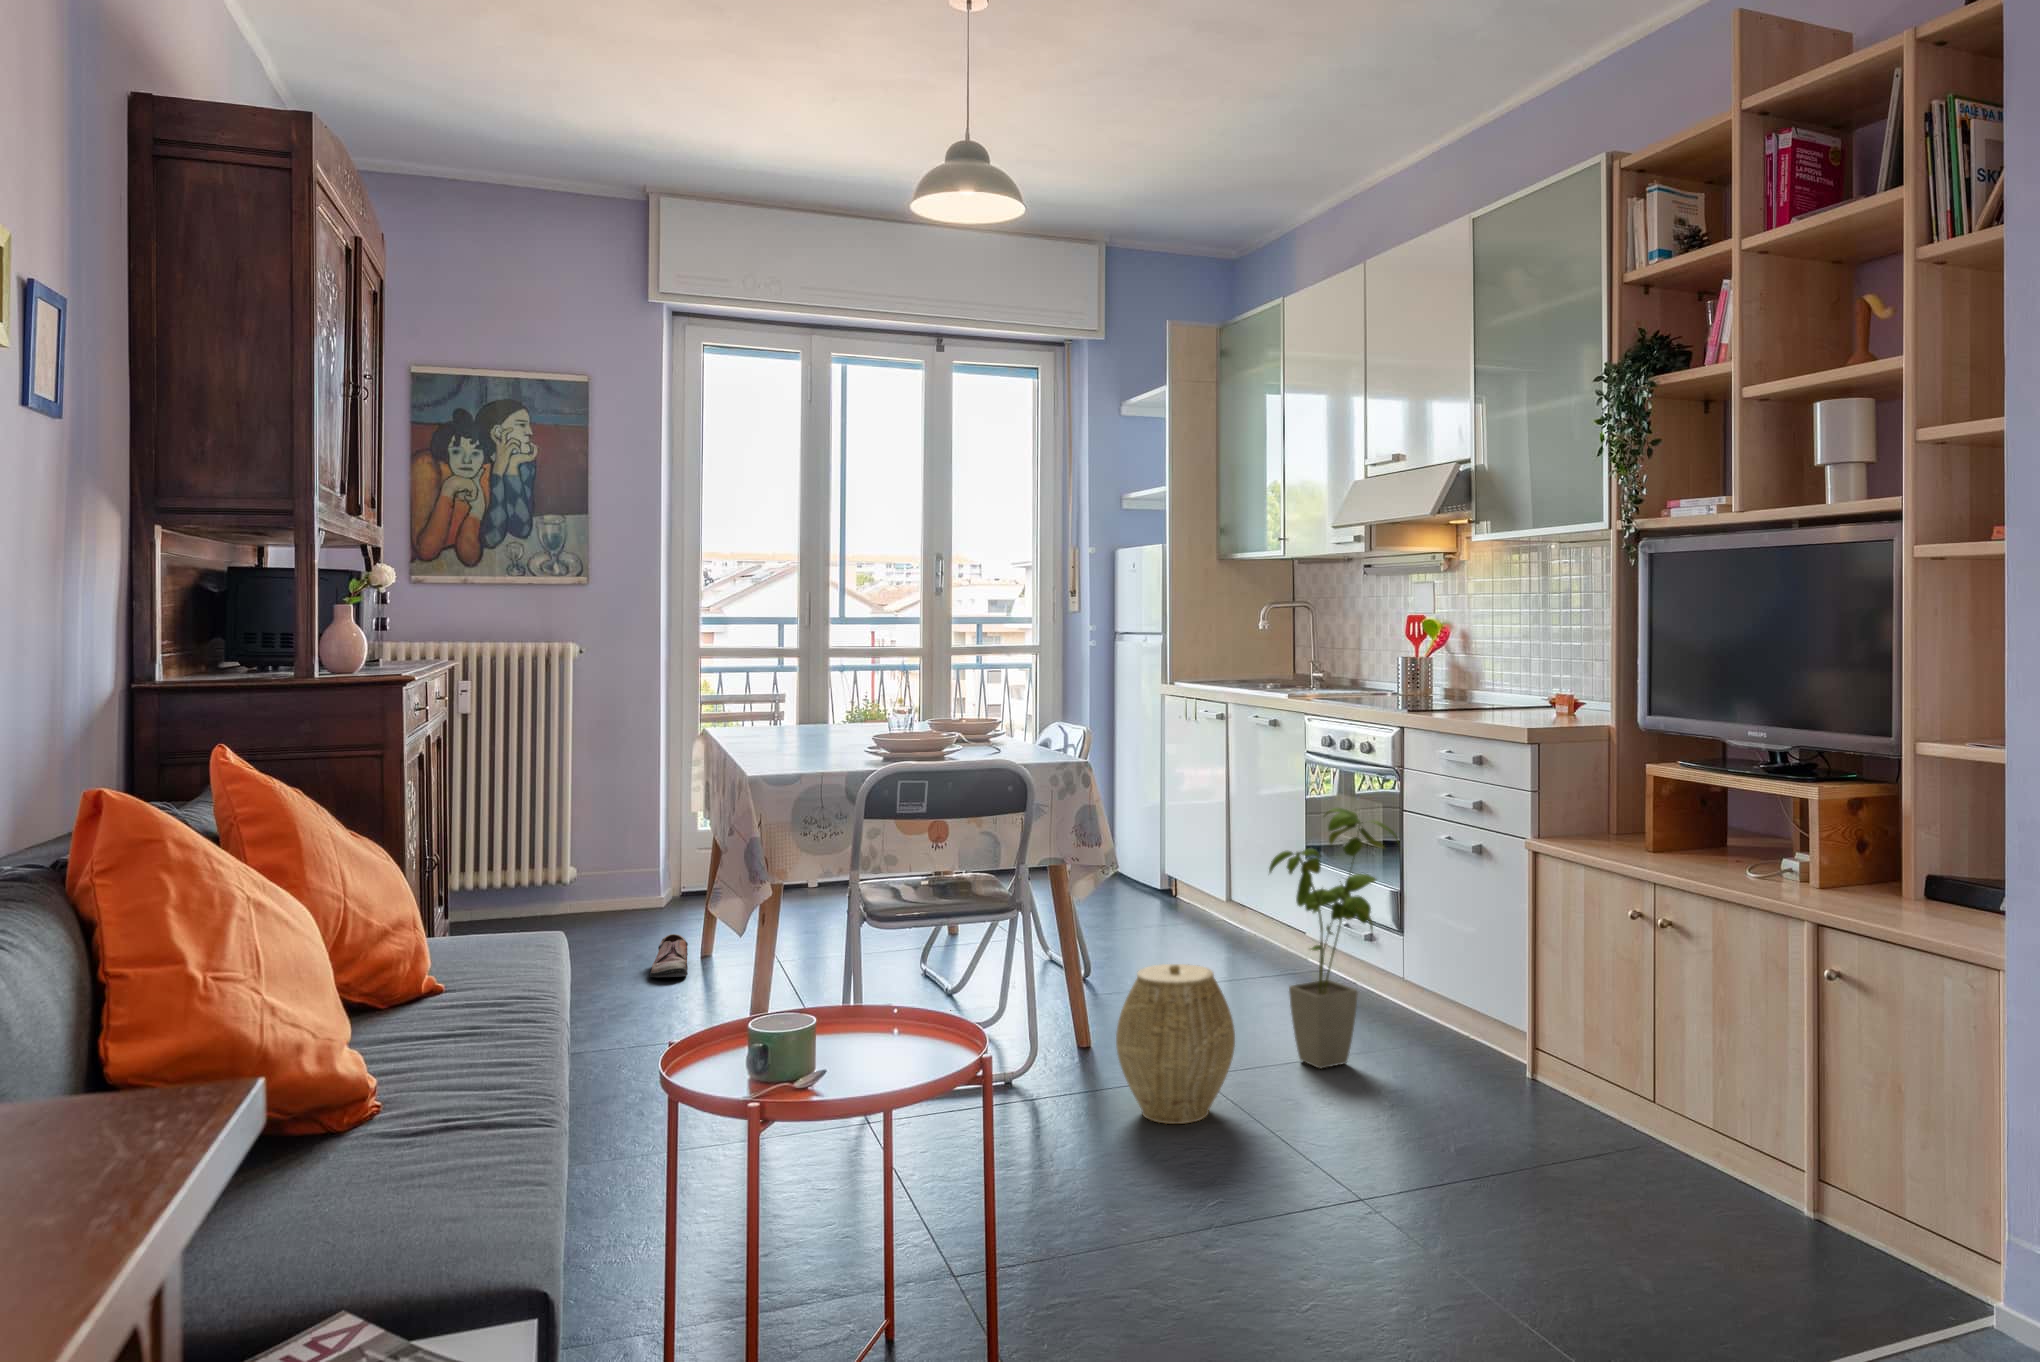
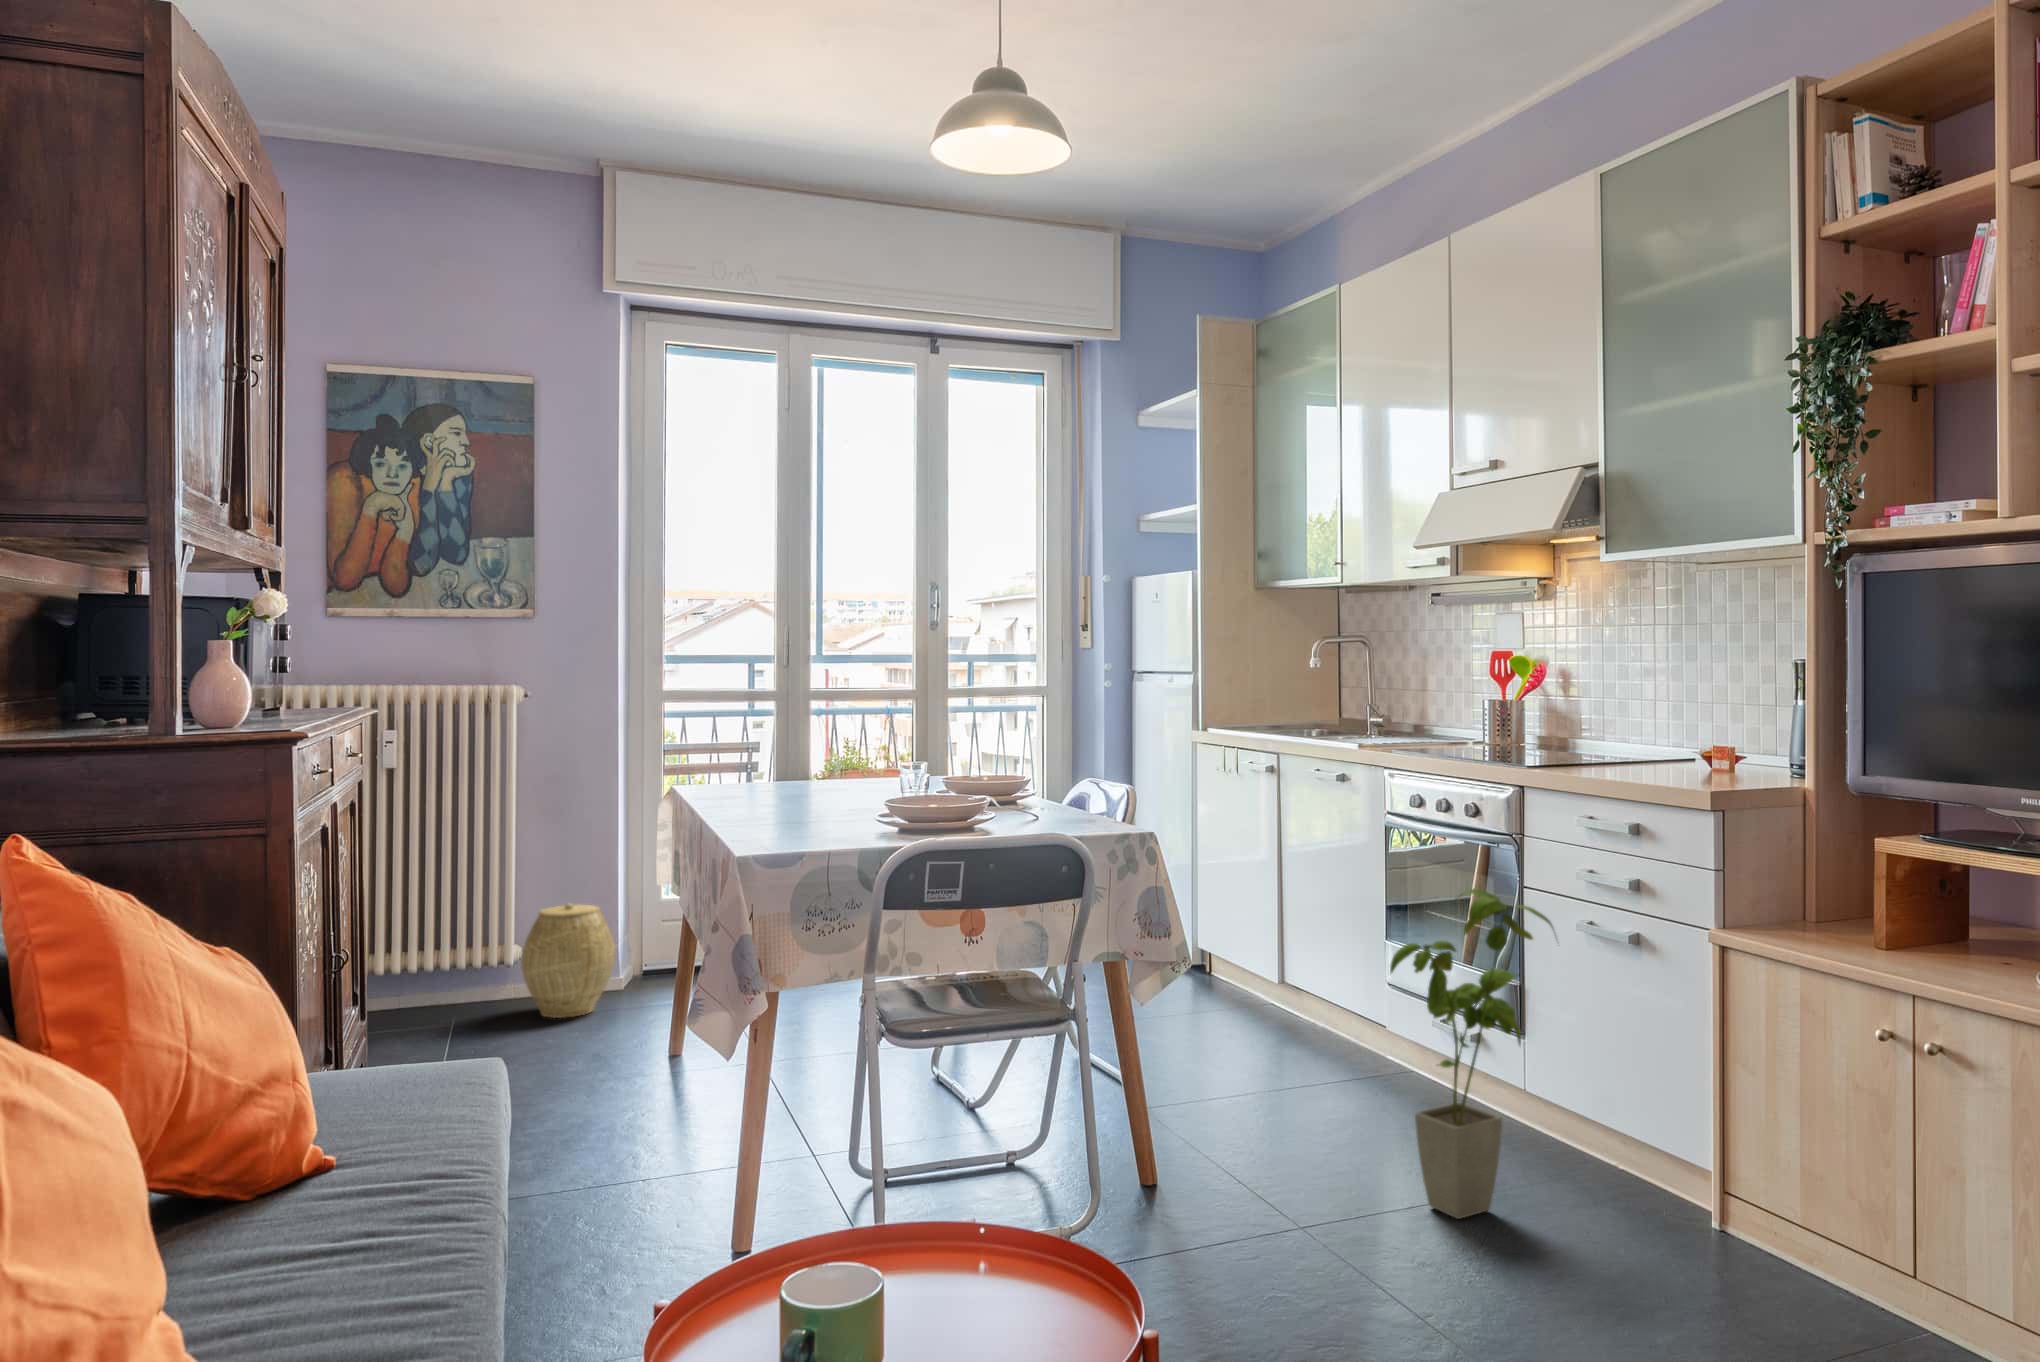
shoe: present [650,934,688,977] -> none [607,1038,653,1094]
woven basket: present [1116,964,1235,1124] -> present [521,903,615,1018]

